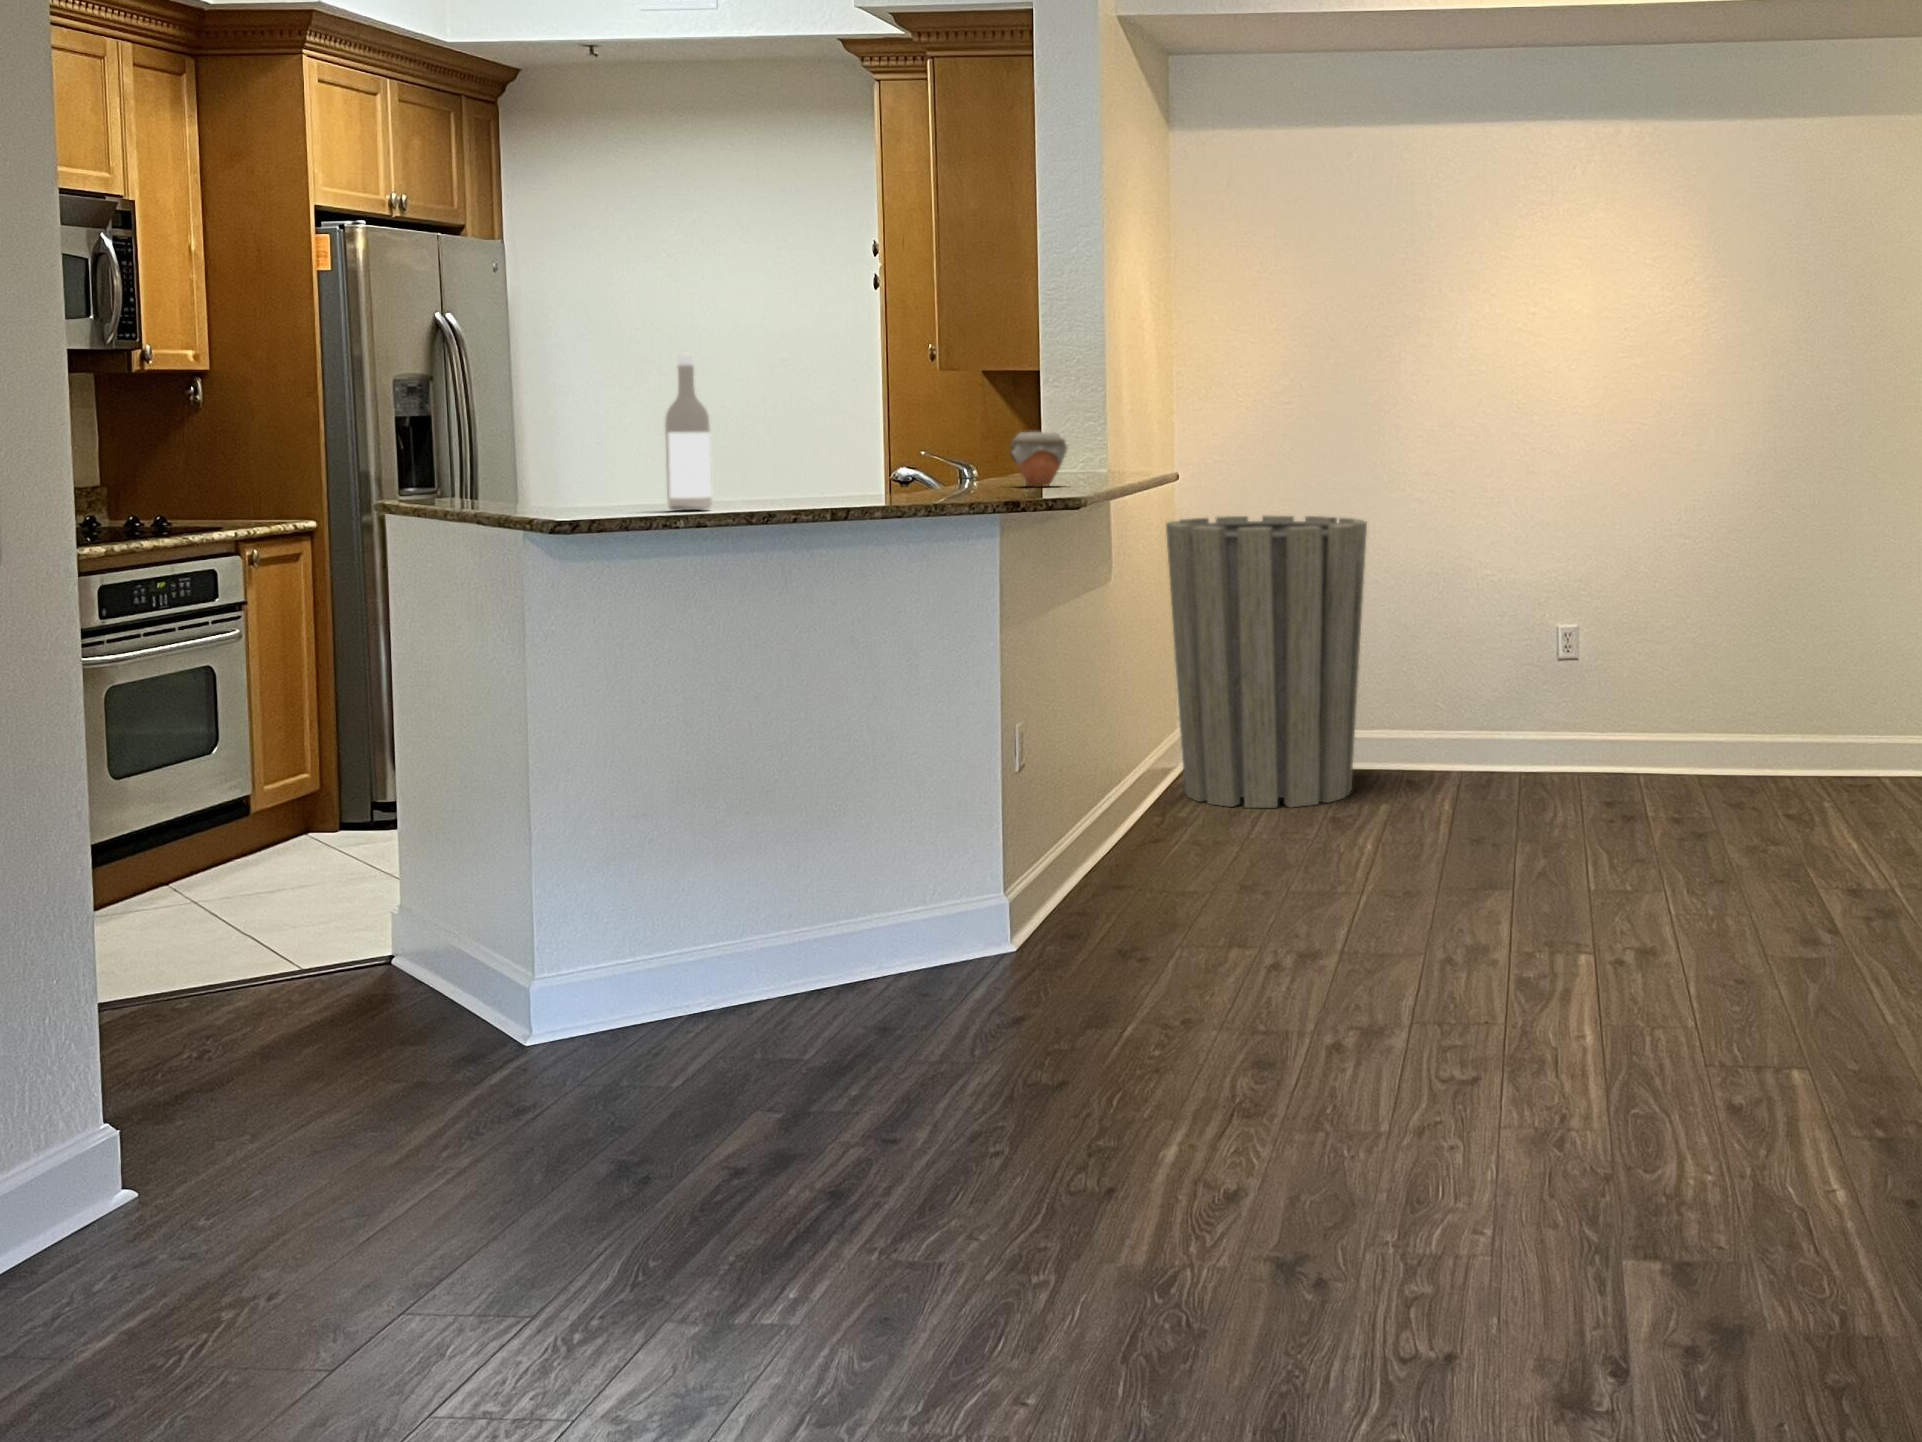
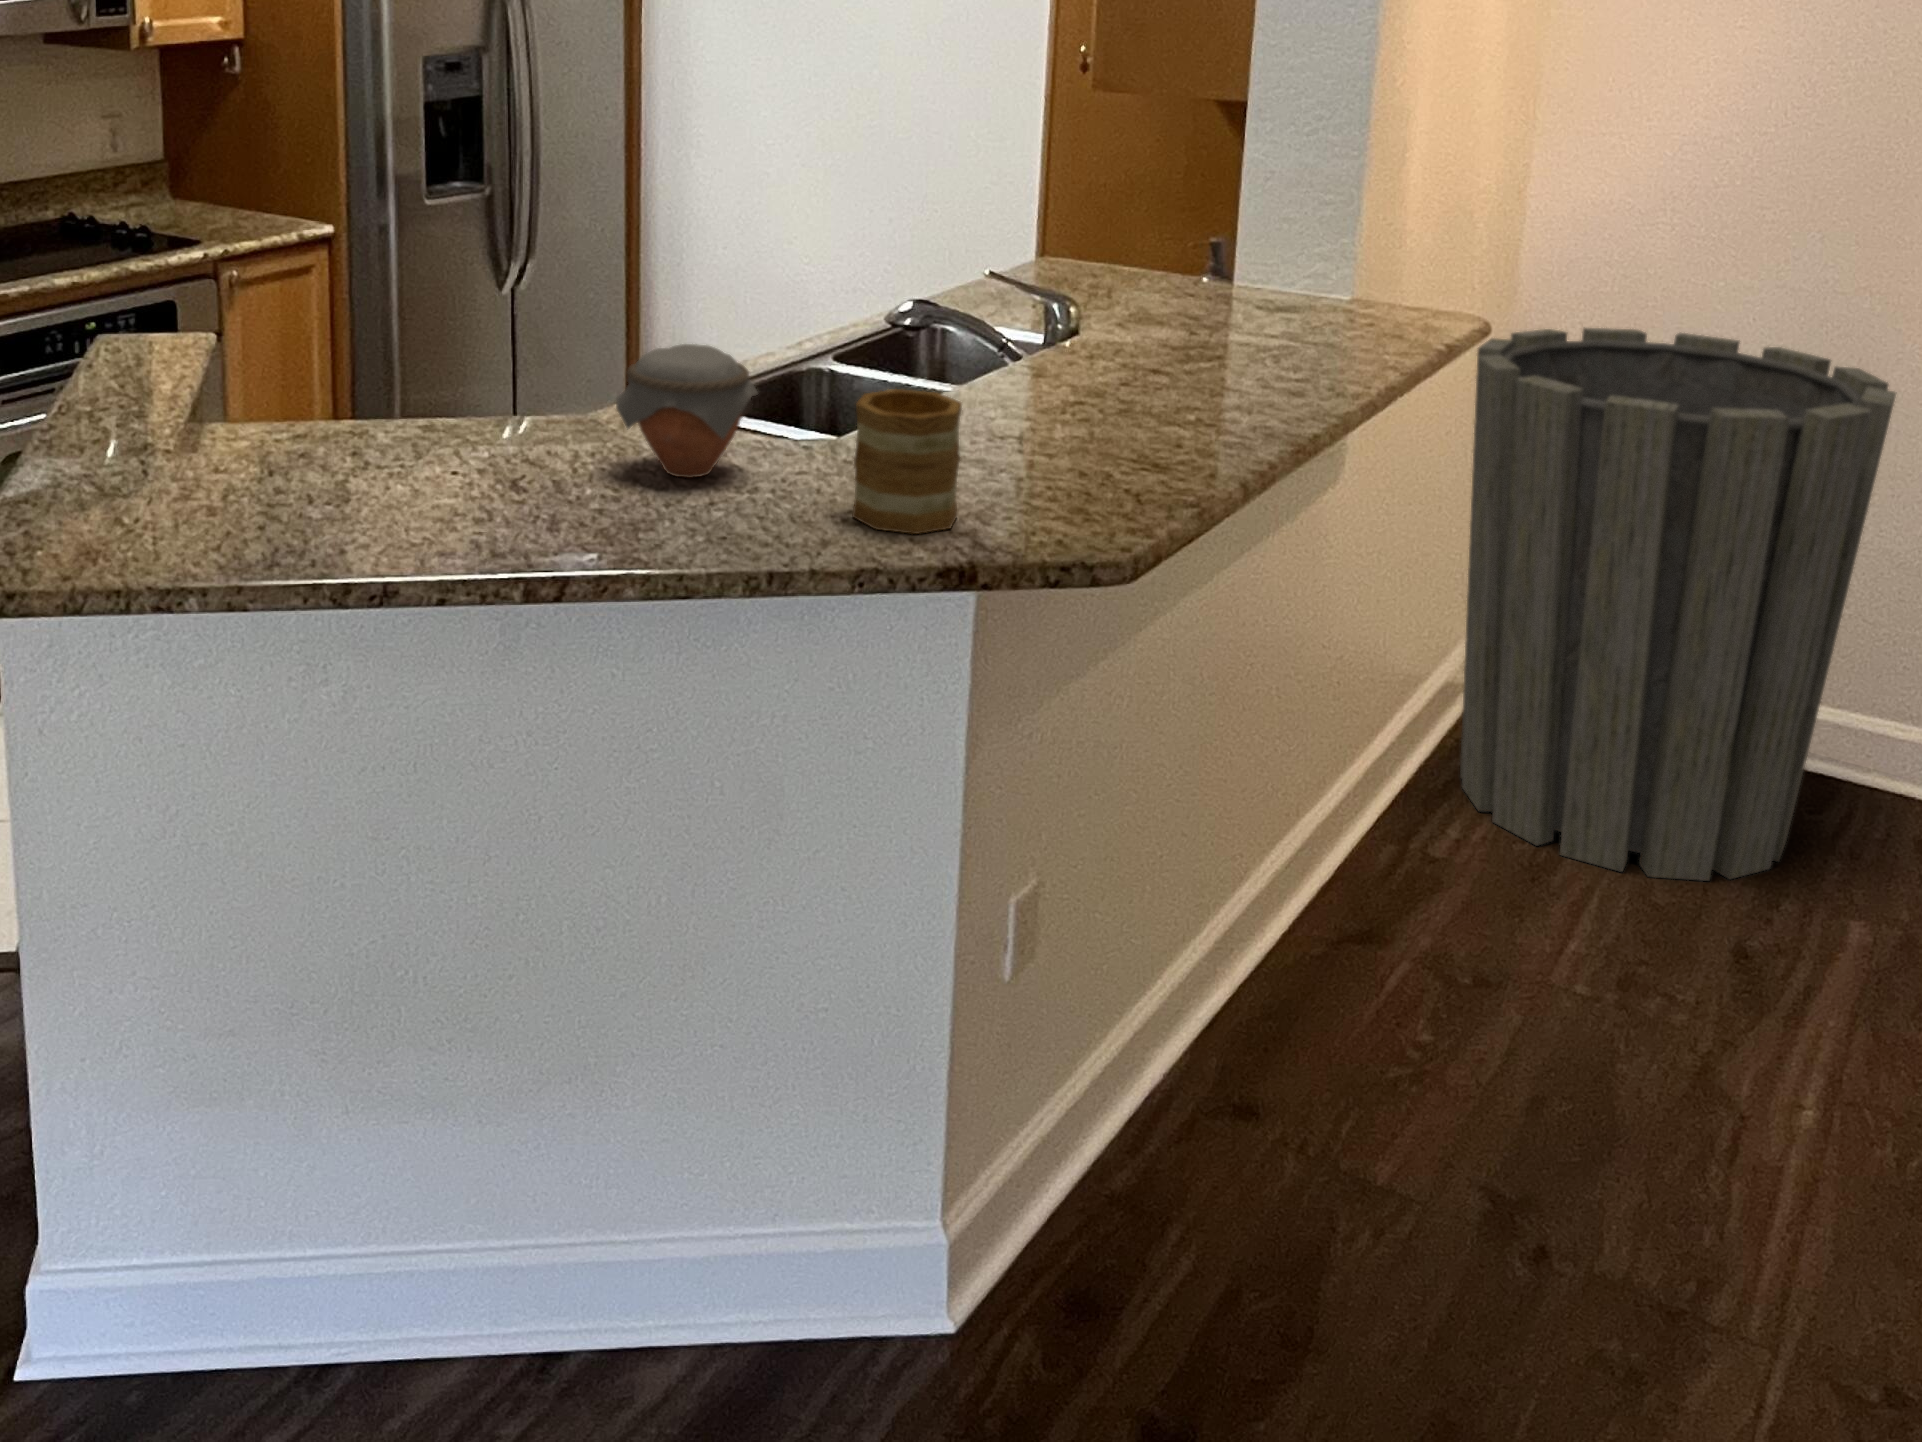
wine bottle: present [665,354,712,510] -> none [295,220,379,515]
jar: present [1010,432,1068,487] -> present [616,344,758,478]
mug: none [946,443,997,503] -> present [852,389,962,534]

